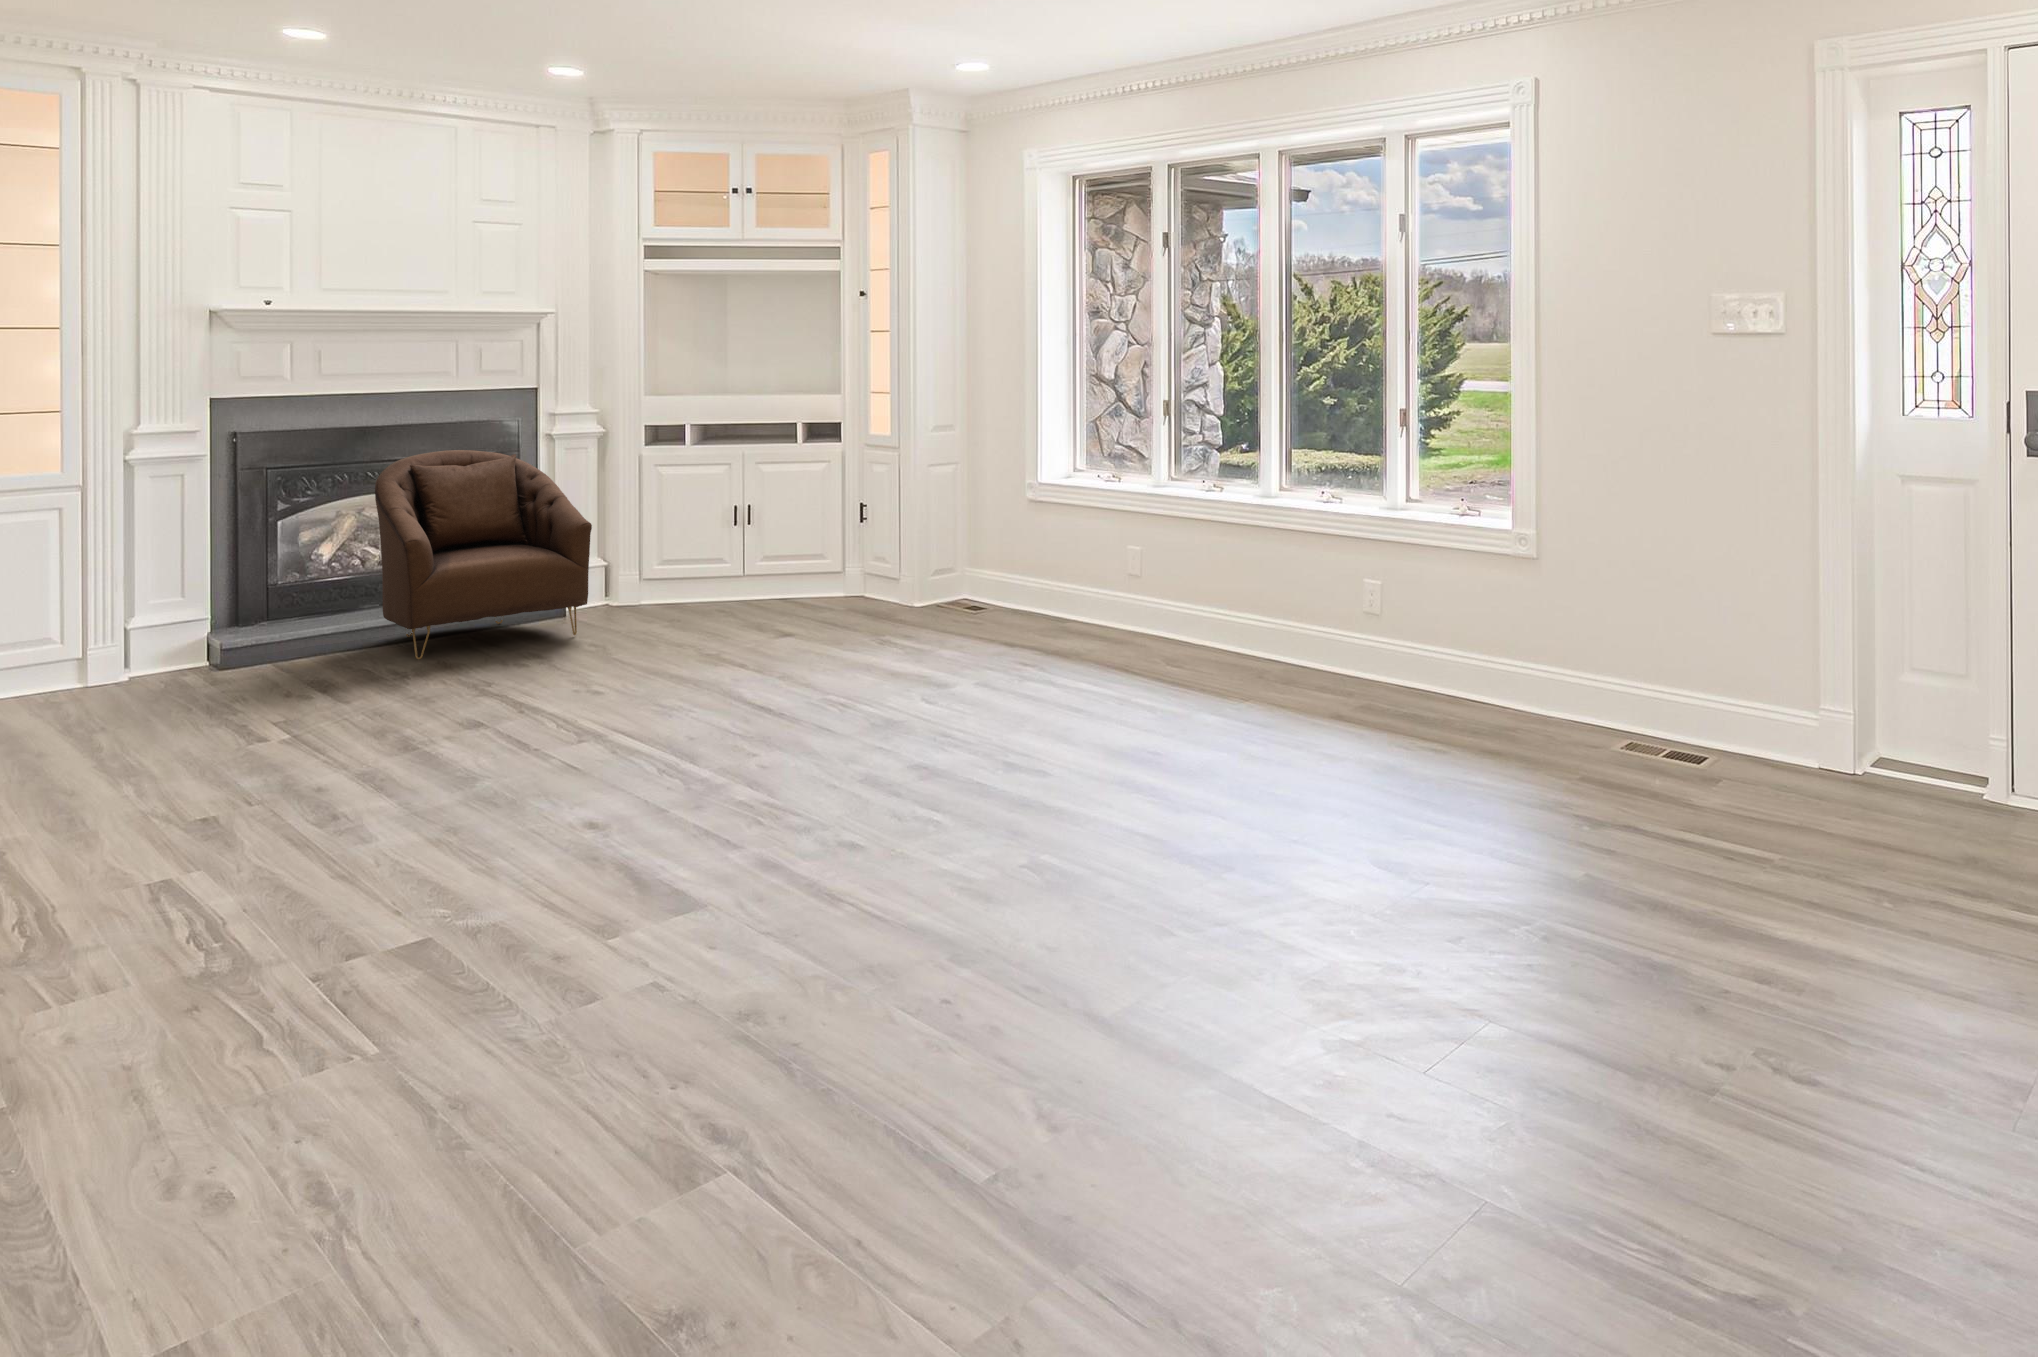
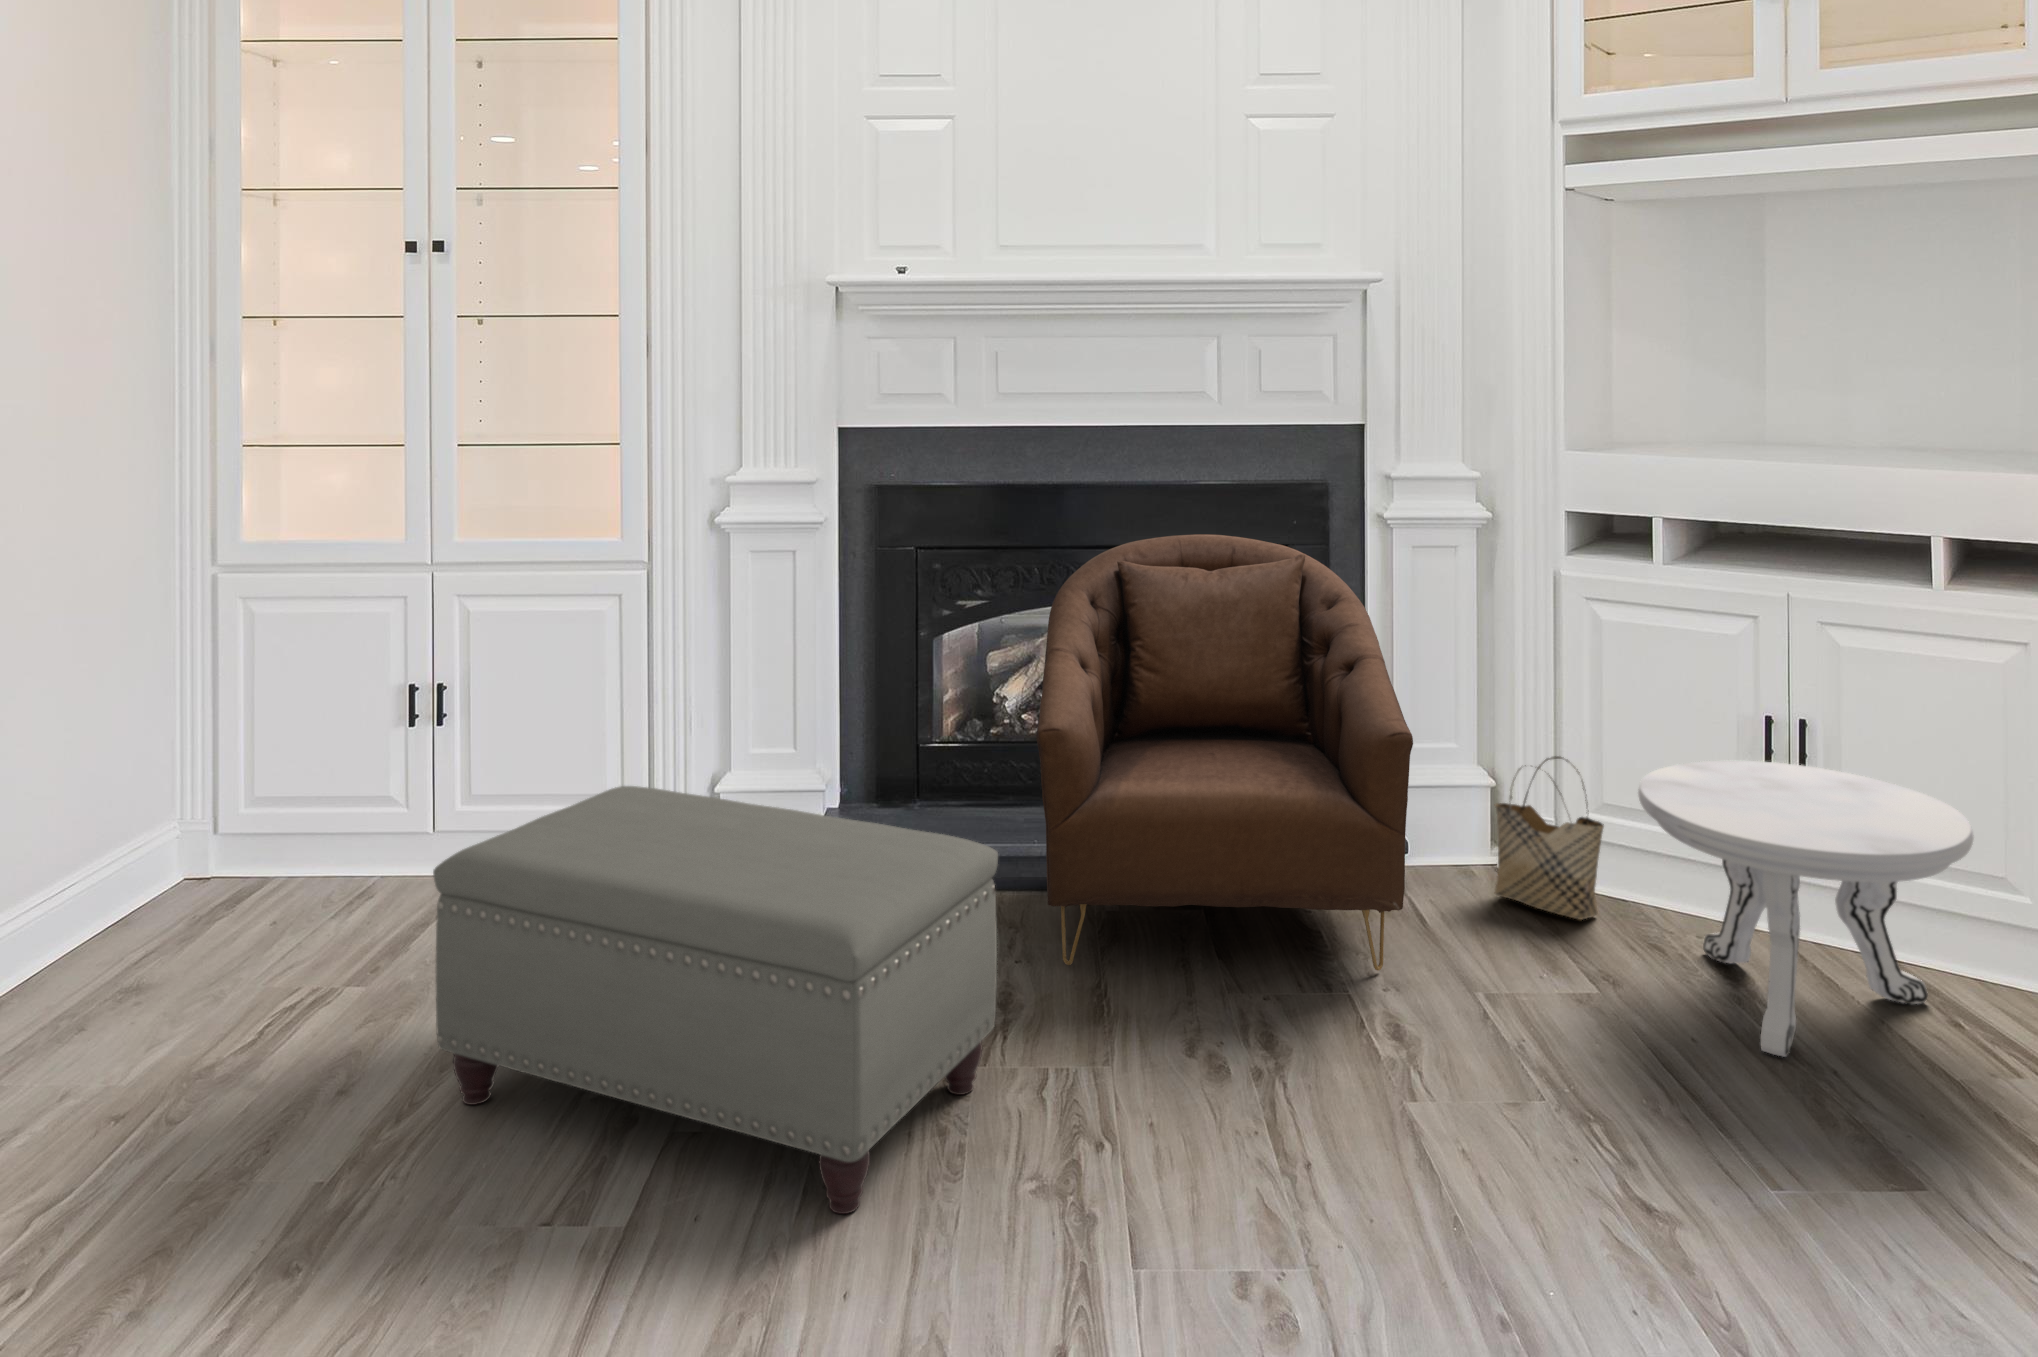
side table: none [687,524,812,624] -> present [1638,761,1974,1057]
woven basket: none [611,541,664,611] -> present [1495,756,1604,920]
ottoman: none [125,575,428,740] -> present [433,786,998,1214]

